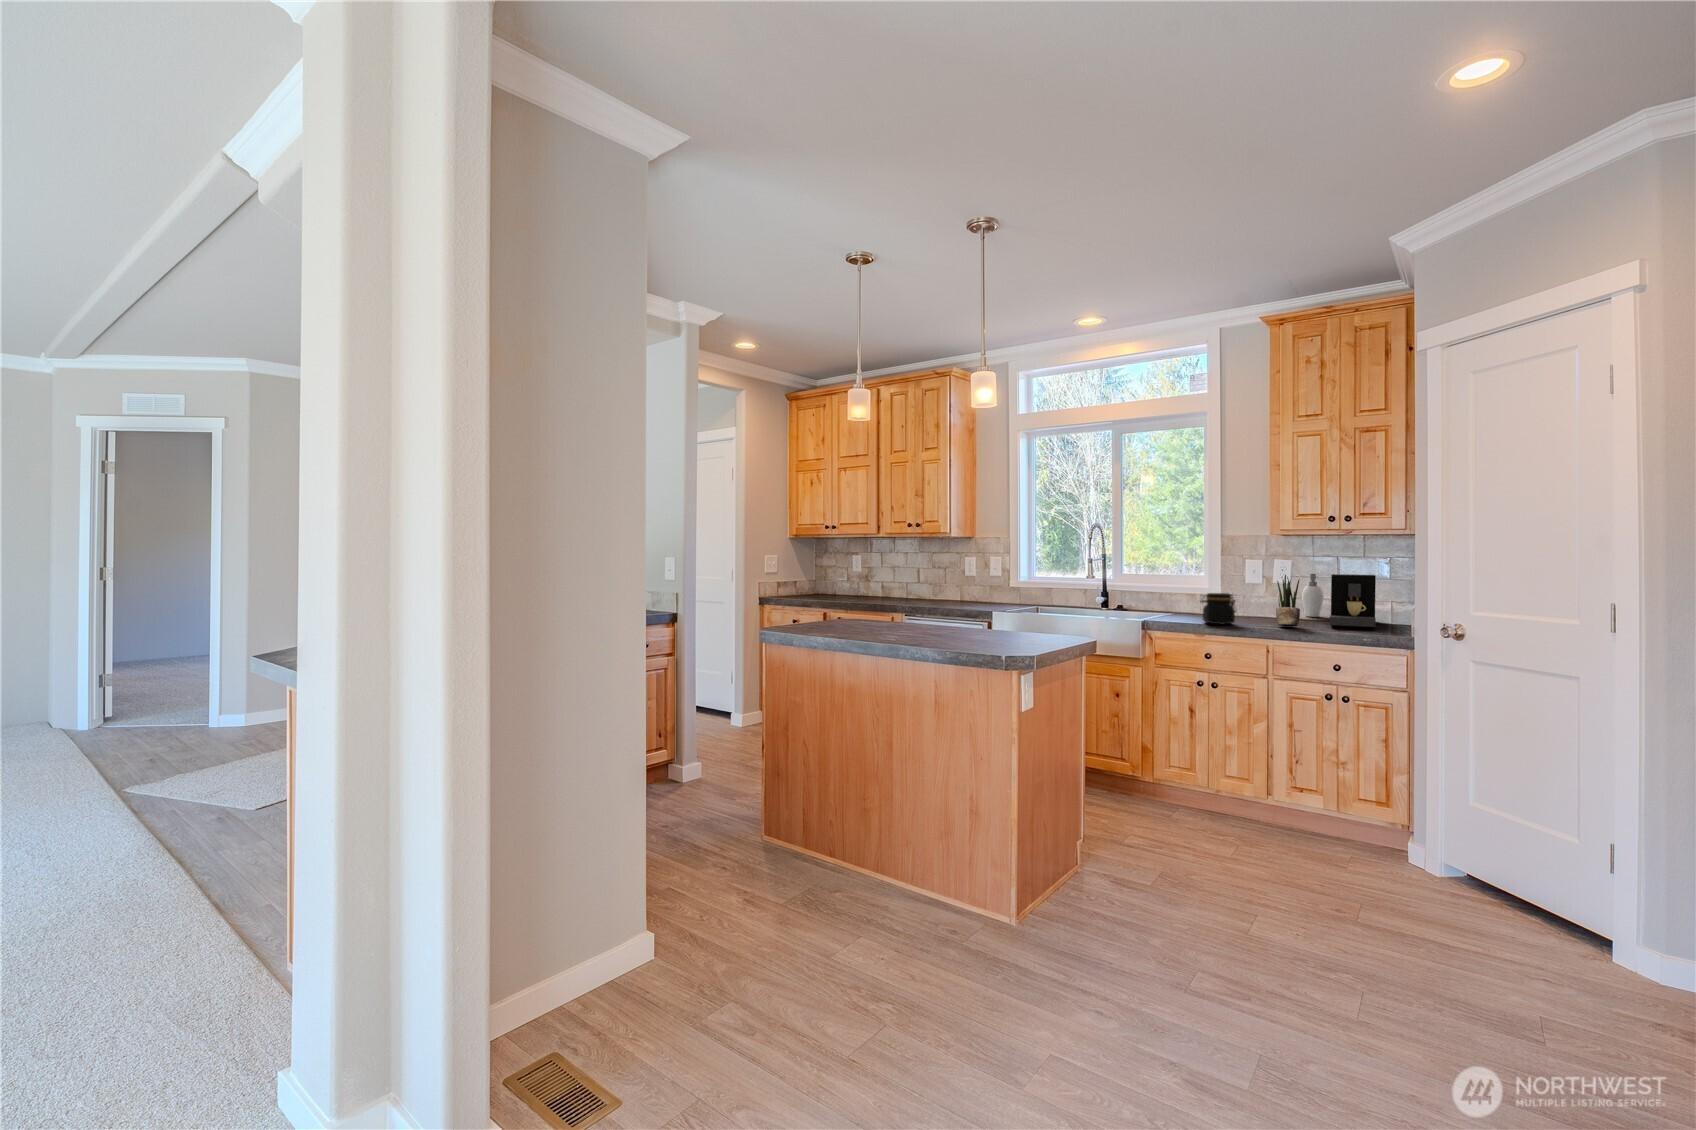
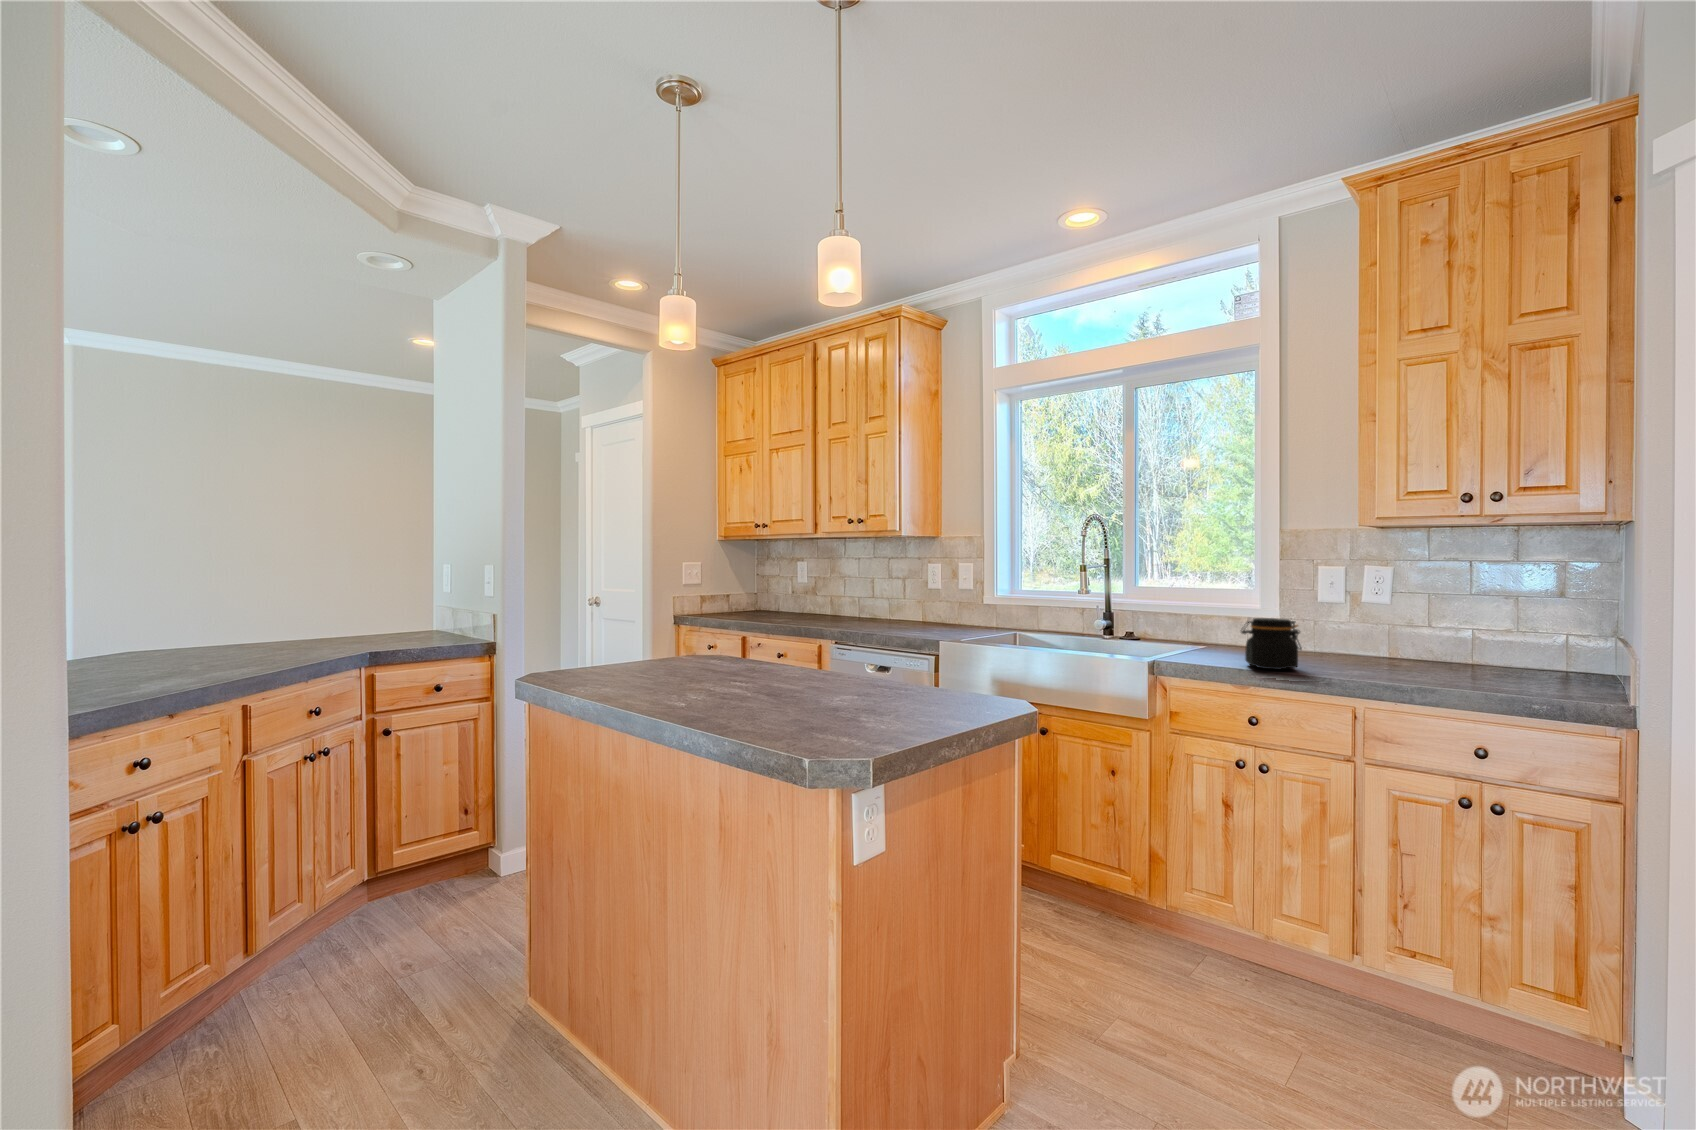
soap dispenser: present [1302,574,1324,617] -> none [1409,588,1457,656]
coffee maker: present [1330,574,1376,627] -> none [1462,589,1551,682]
potted plant: present [1276,575,1300,626] -> none [1369,589,1411,676]

